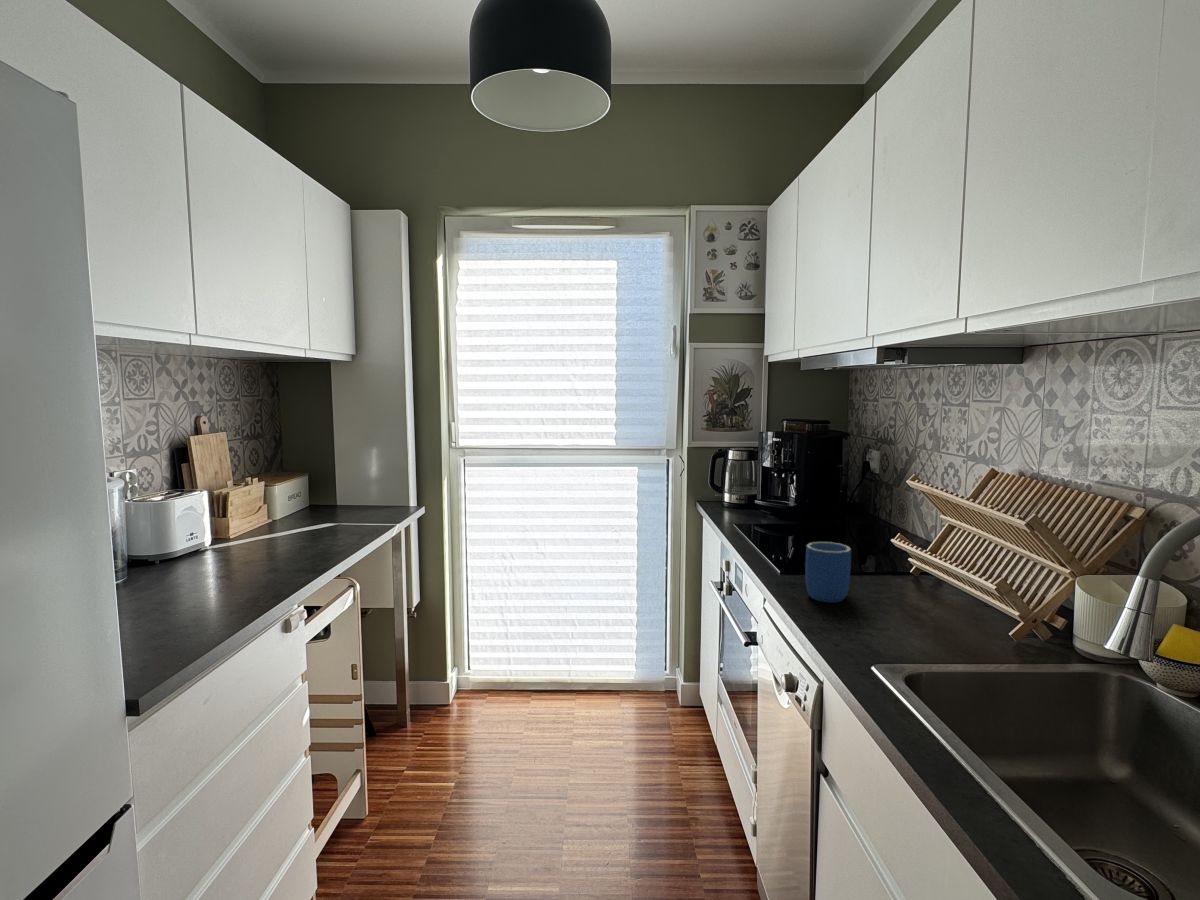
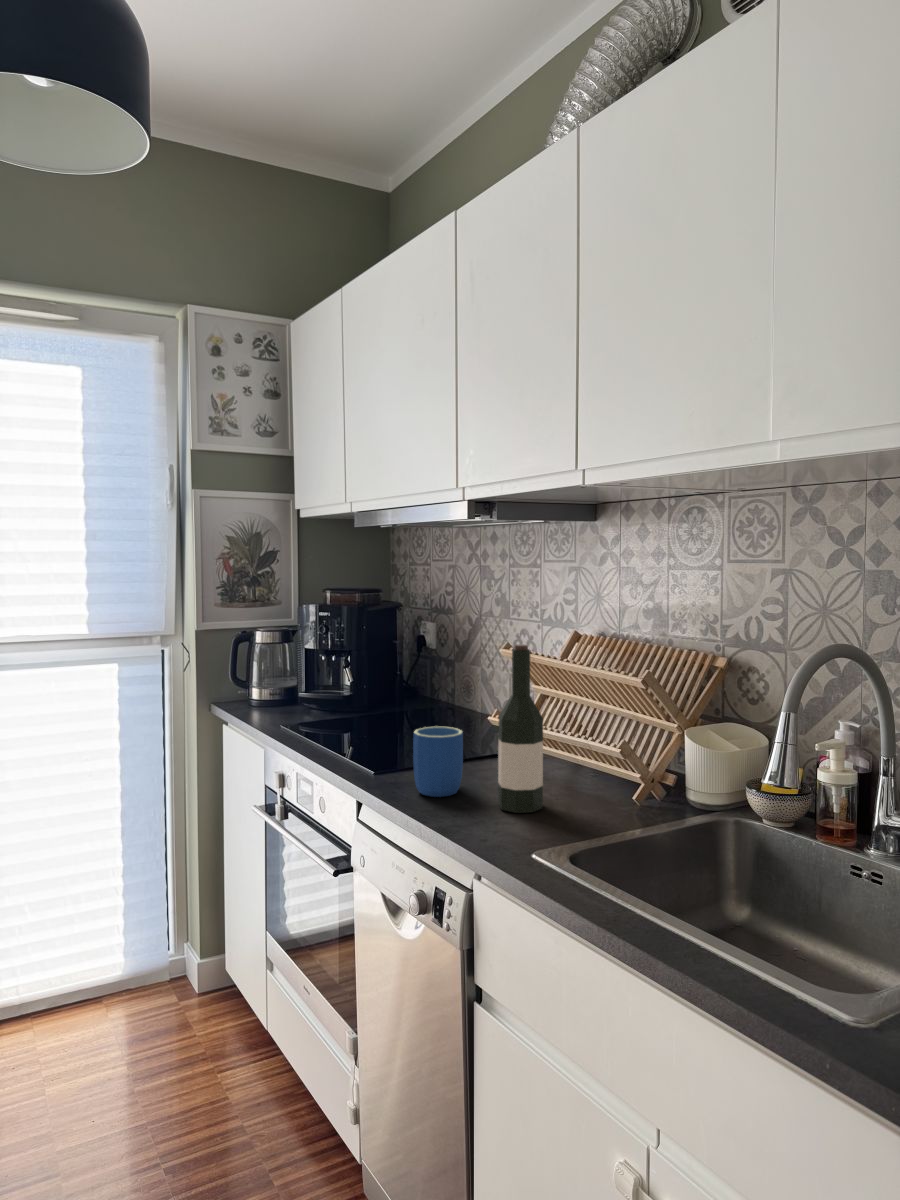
wine bottle: none [873,478,919,631] -> present [498,644,543,813]

